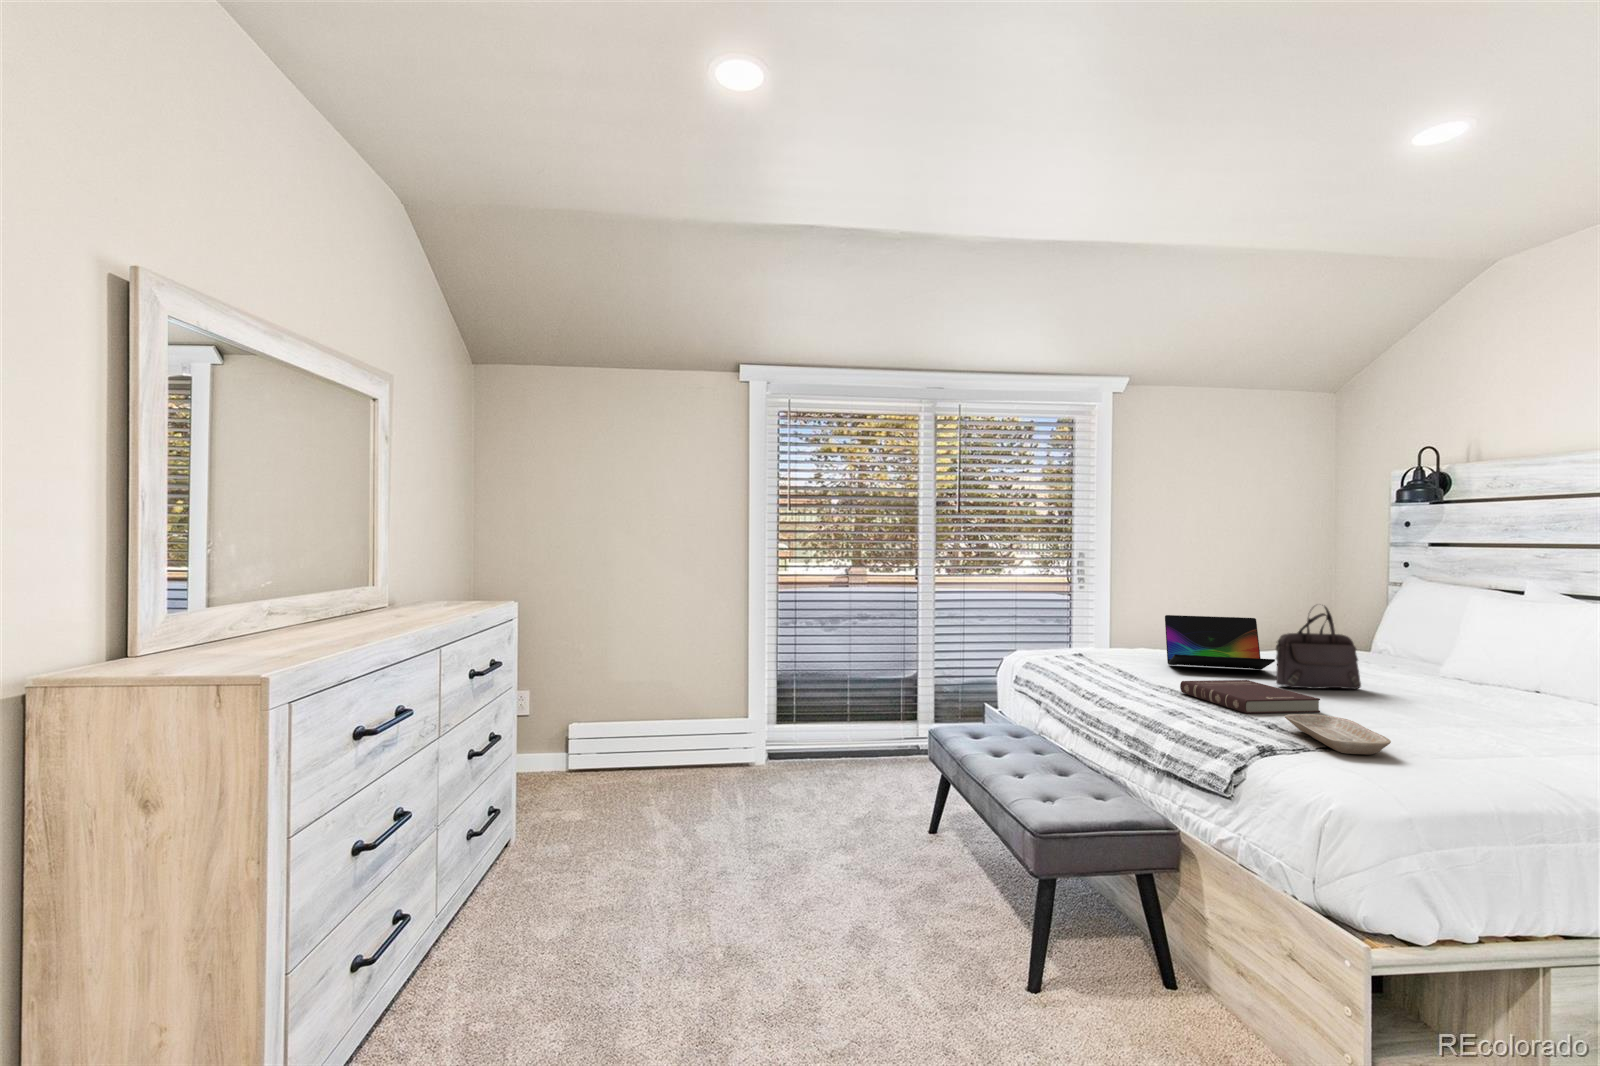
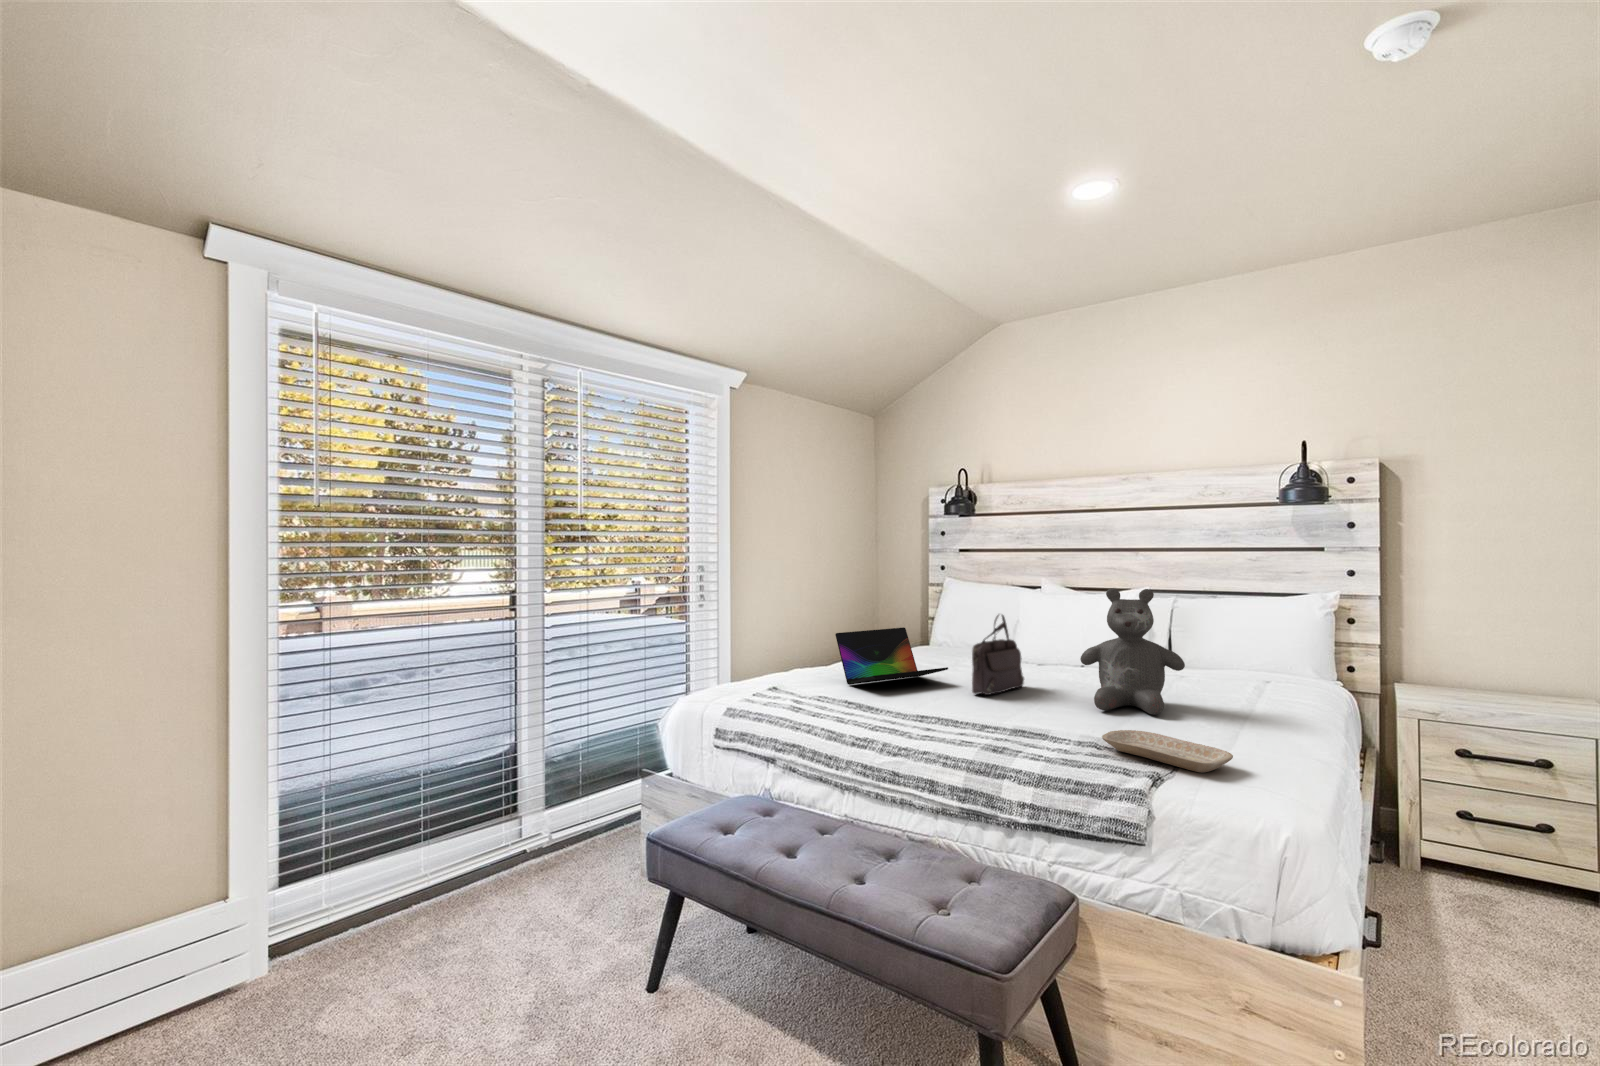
teddy bear: none [1379,580,1526,724] -> present [1080,588,1185,715]
book: present [1180,680,1320,714] -> none [940,696,1068,738]

